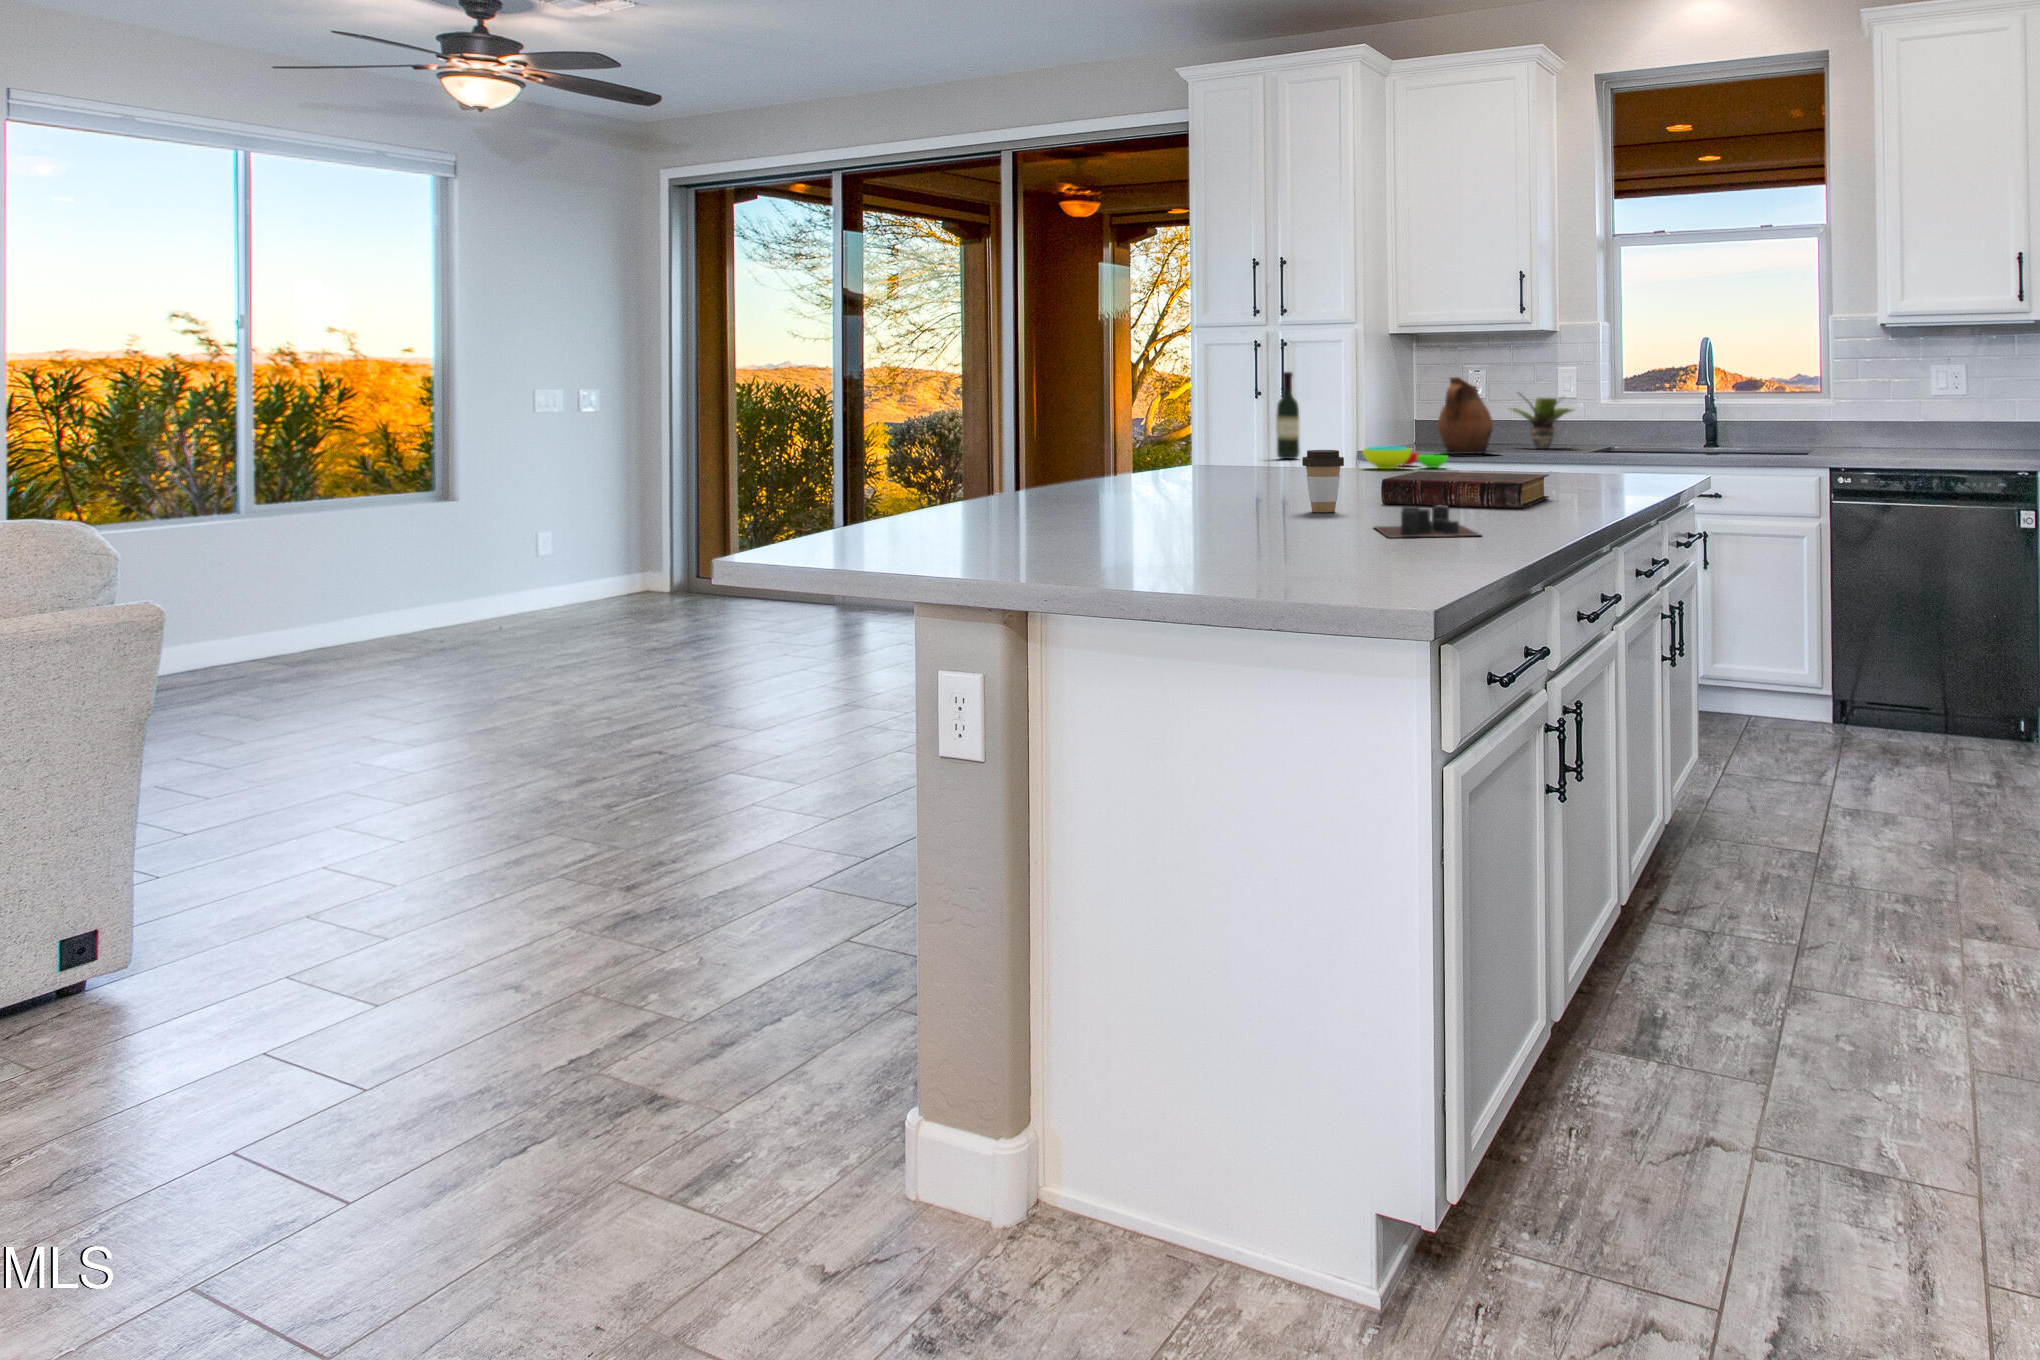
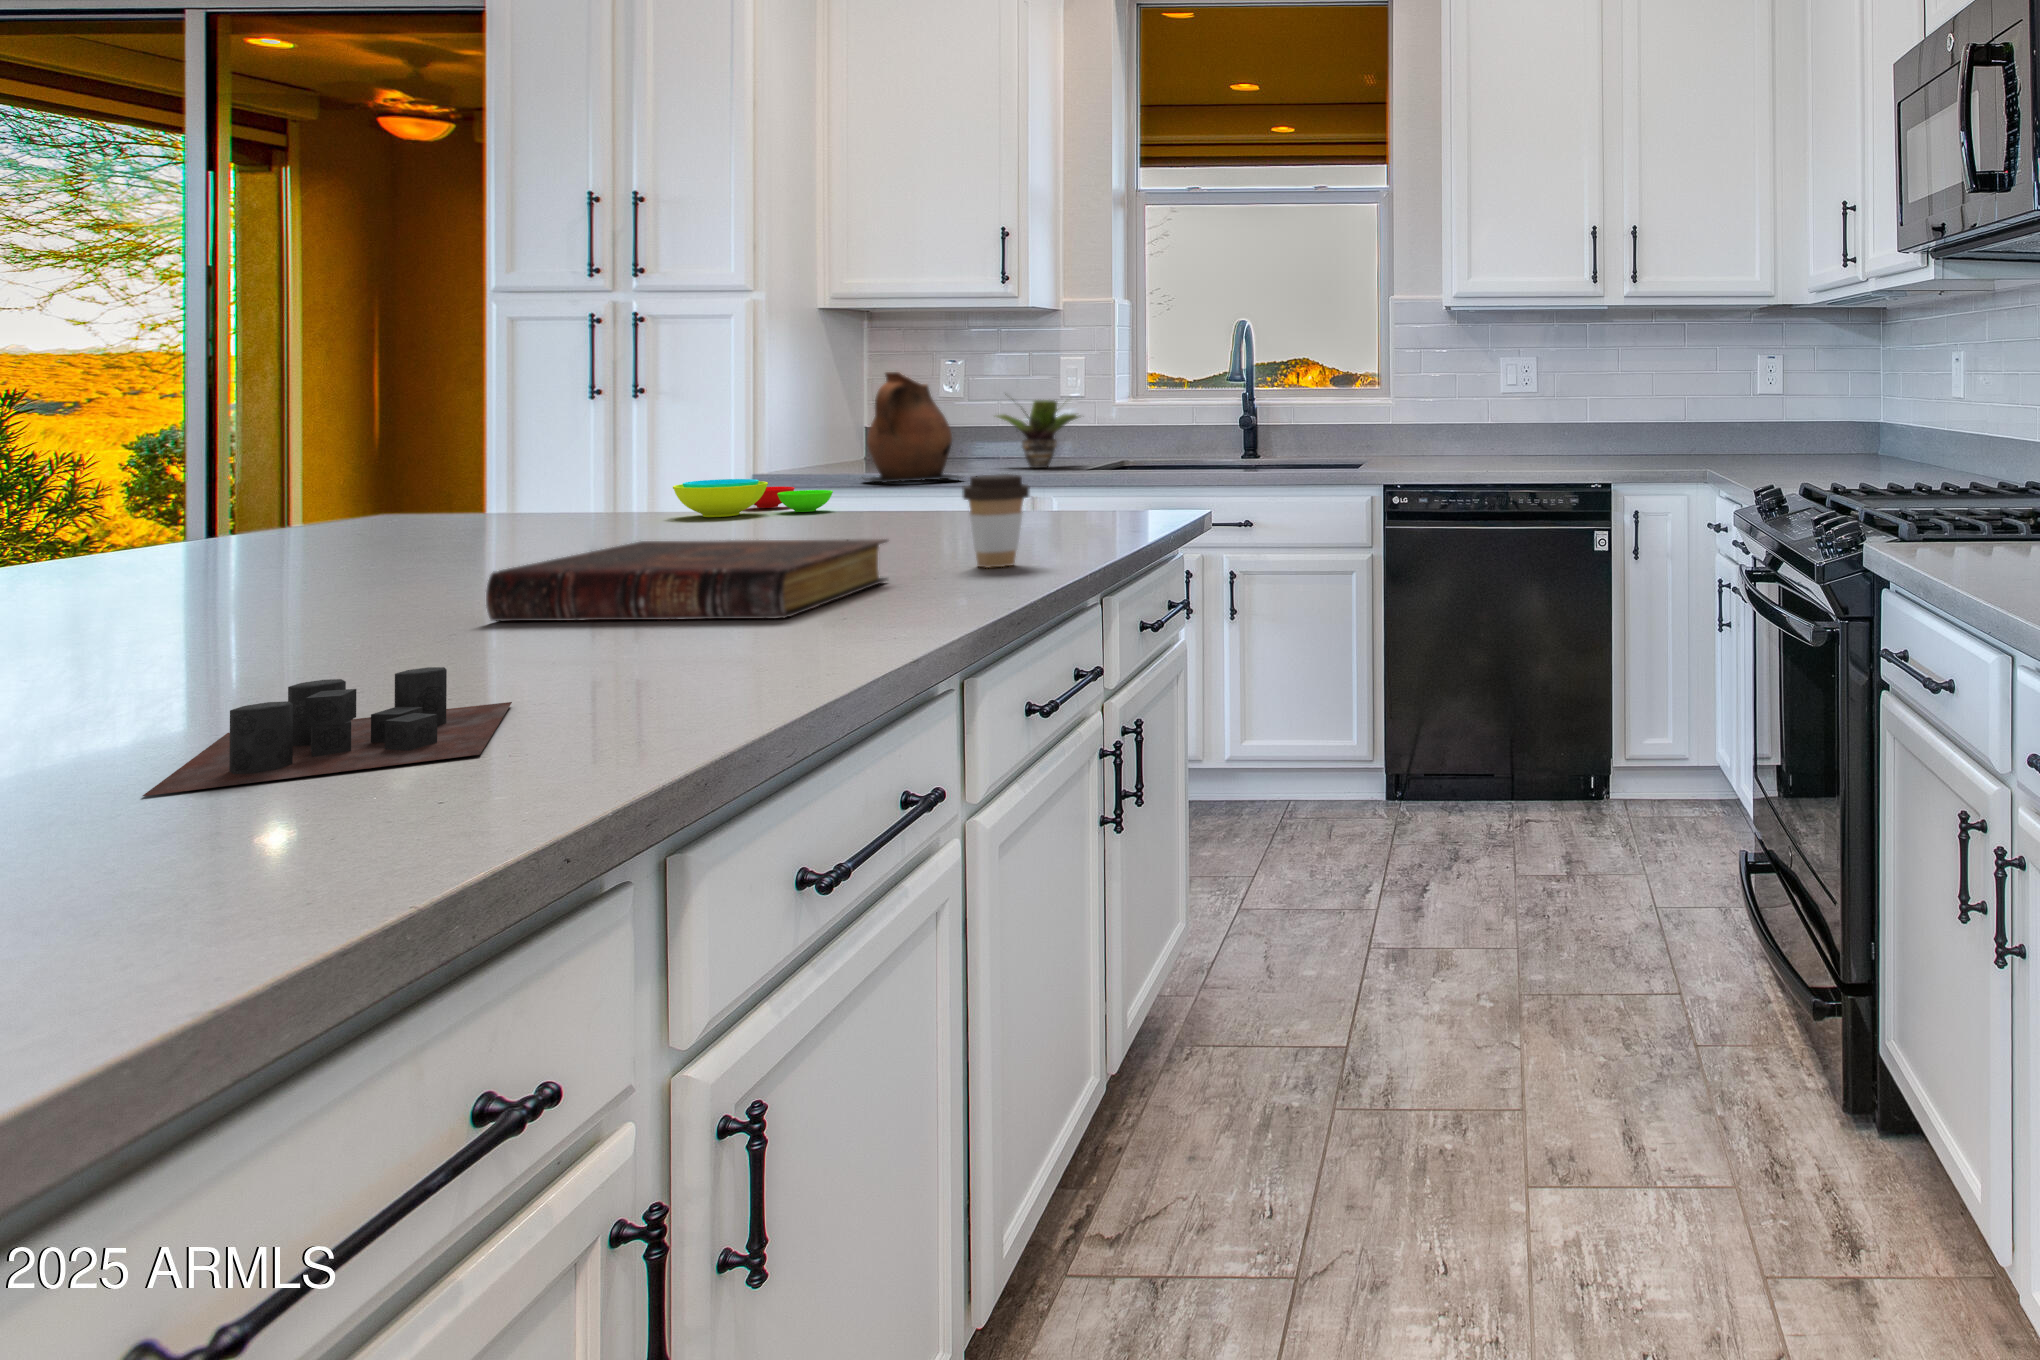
wine bottle: present [1276,372,1300,459] -> none [566,361,610,500]
coffee cup: present [1302,450,1344,512] -> present [962,474,1029,568]

